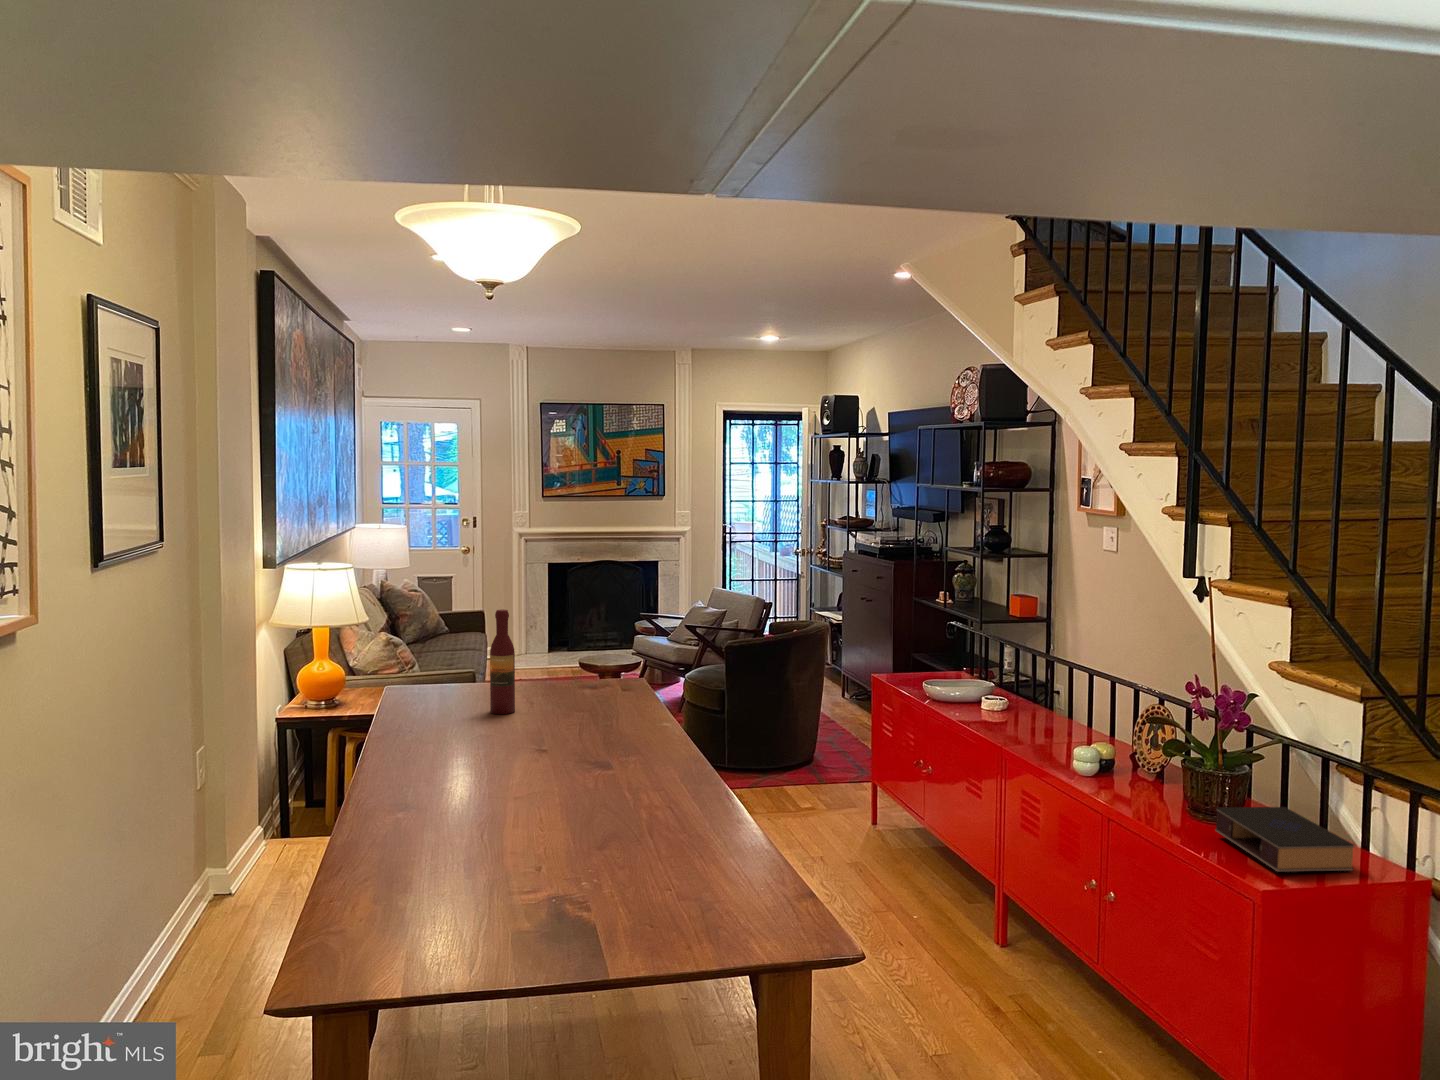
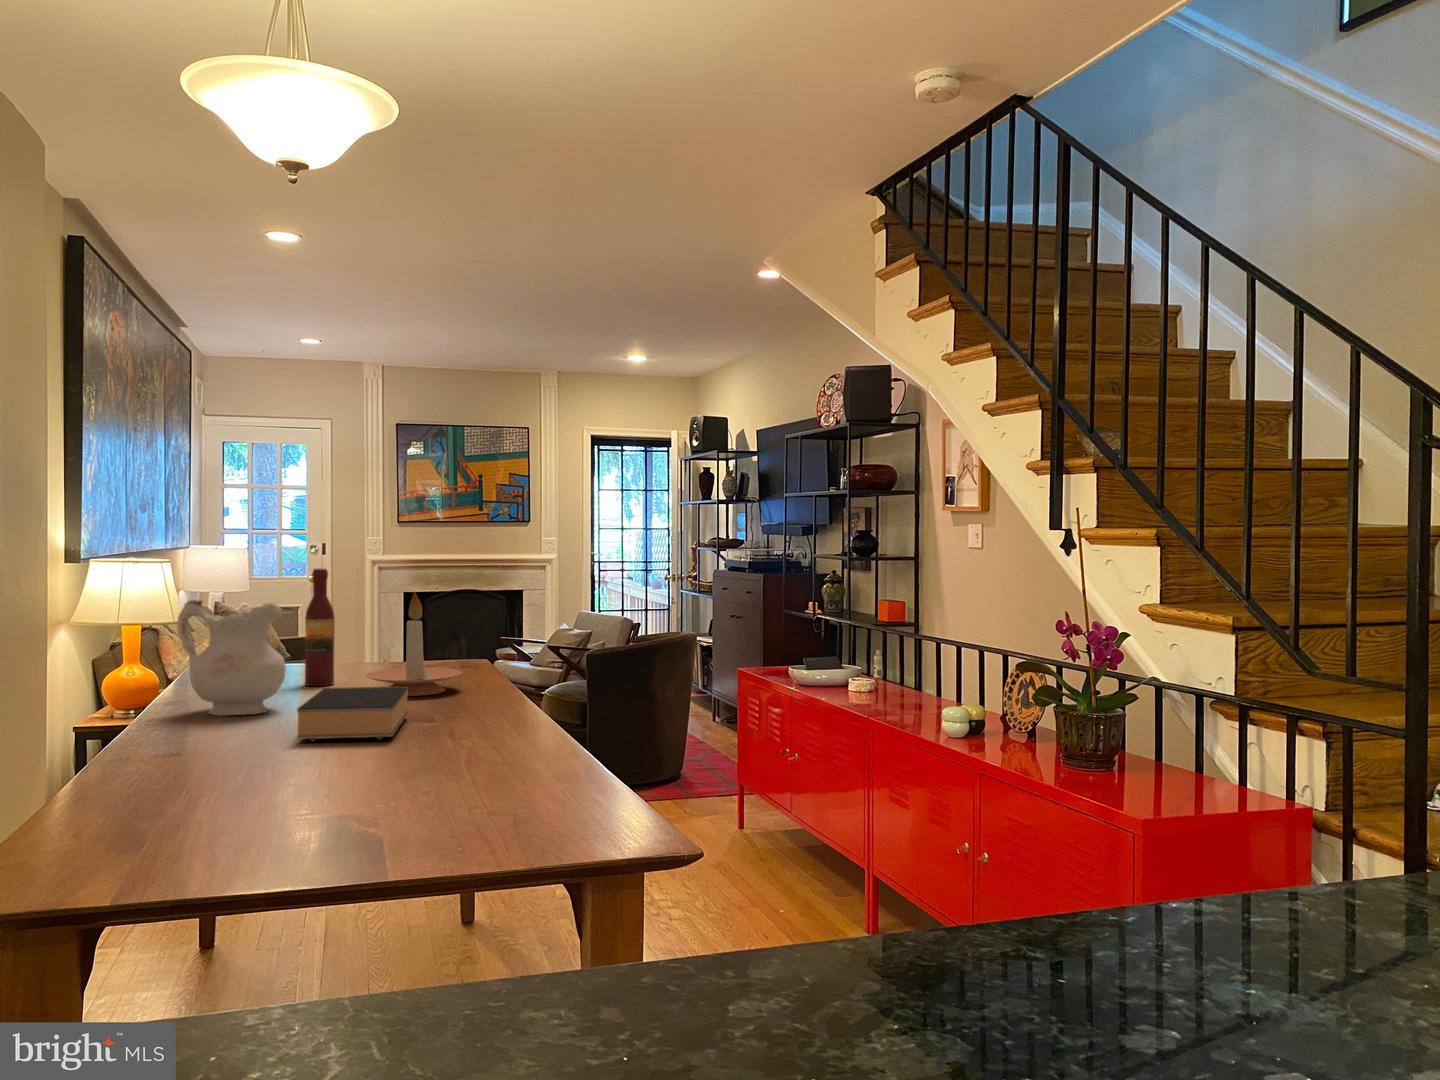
candle holder: none [544,635,627,730] -> present [366,592,462,696]
ceramic pitcher: none [392,653,481,754] -> present [177,600,286,716]
book: present [1216,807,1354,872] -> present [297,687,408,741]

